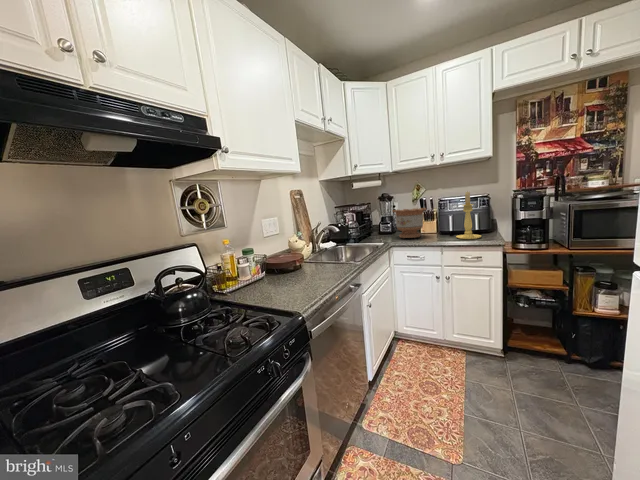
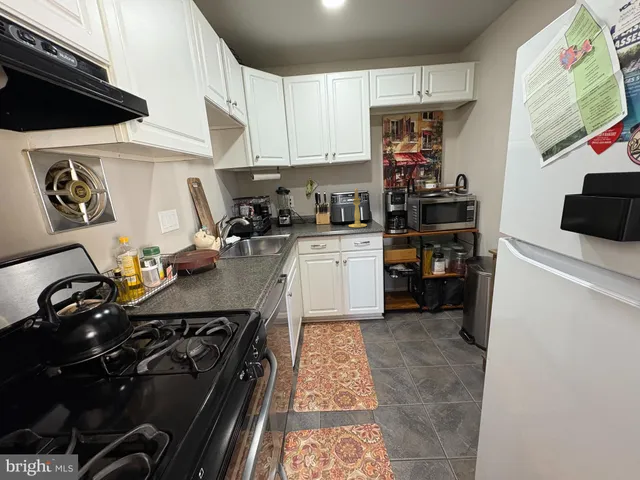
flower pot: present [392,208,426,238] -> none [295,201,324,229]

